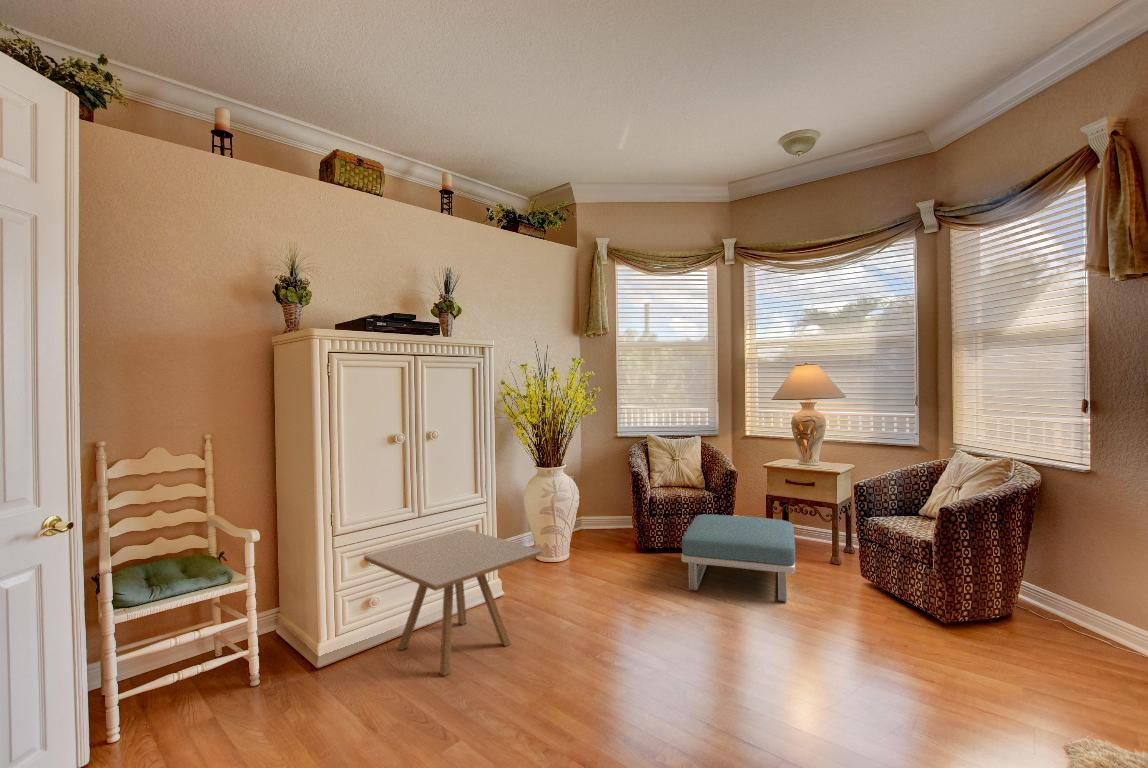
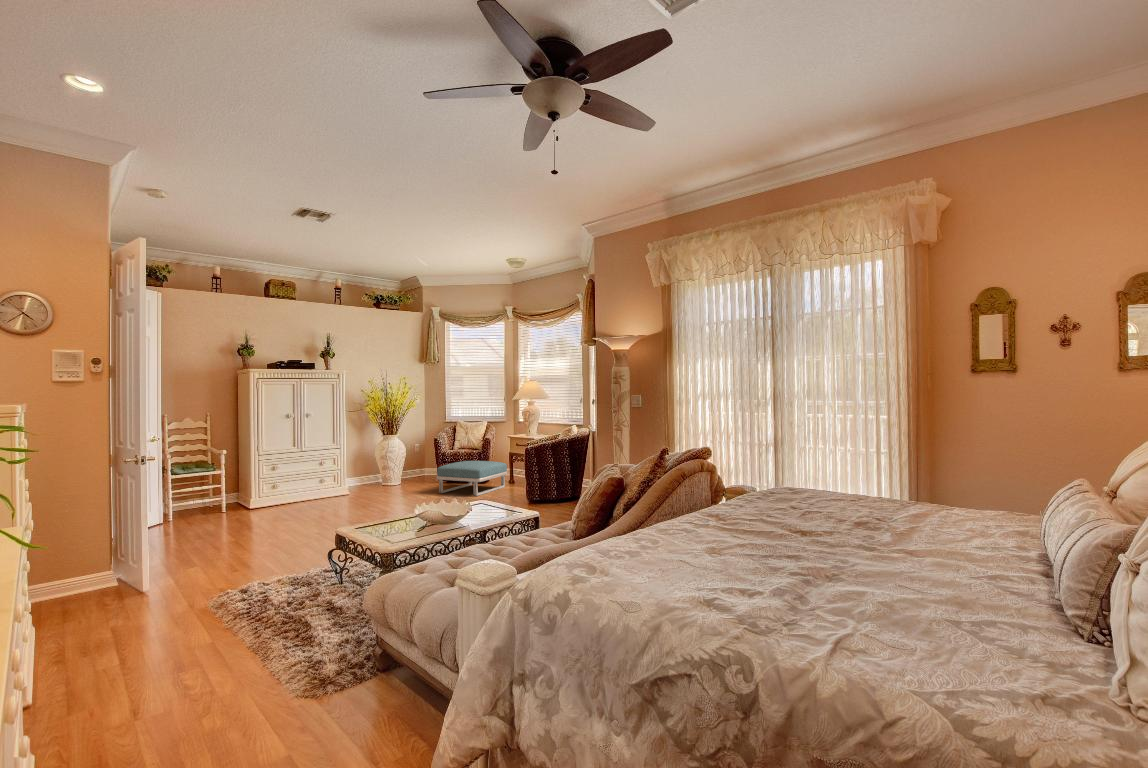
side table: present [364,529,541,676] -> none [272,460,347,510]

